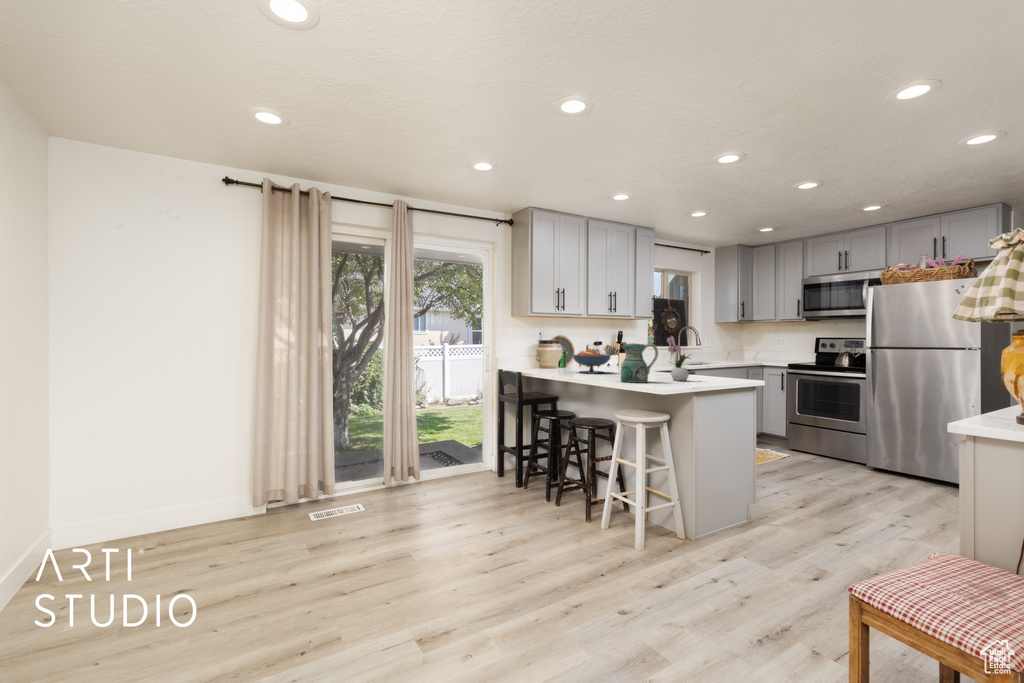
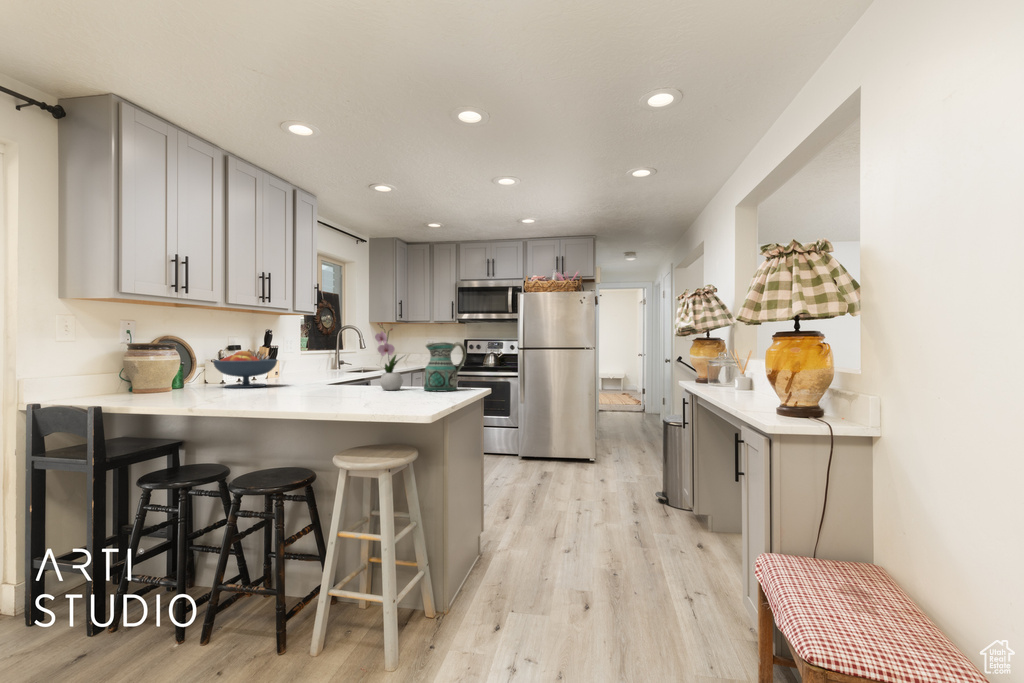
ceramic pitcher: present [621,343,658,383] -> present [424,342,466,392]

